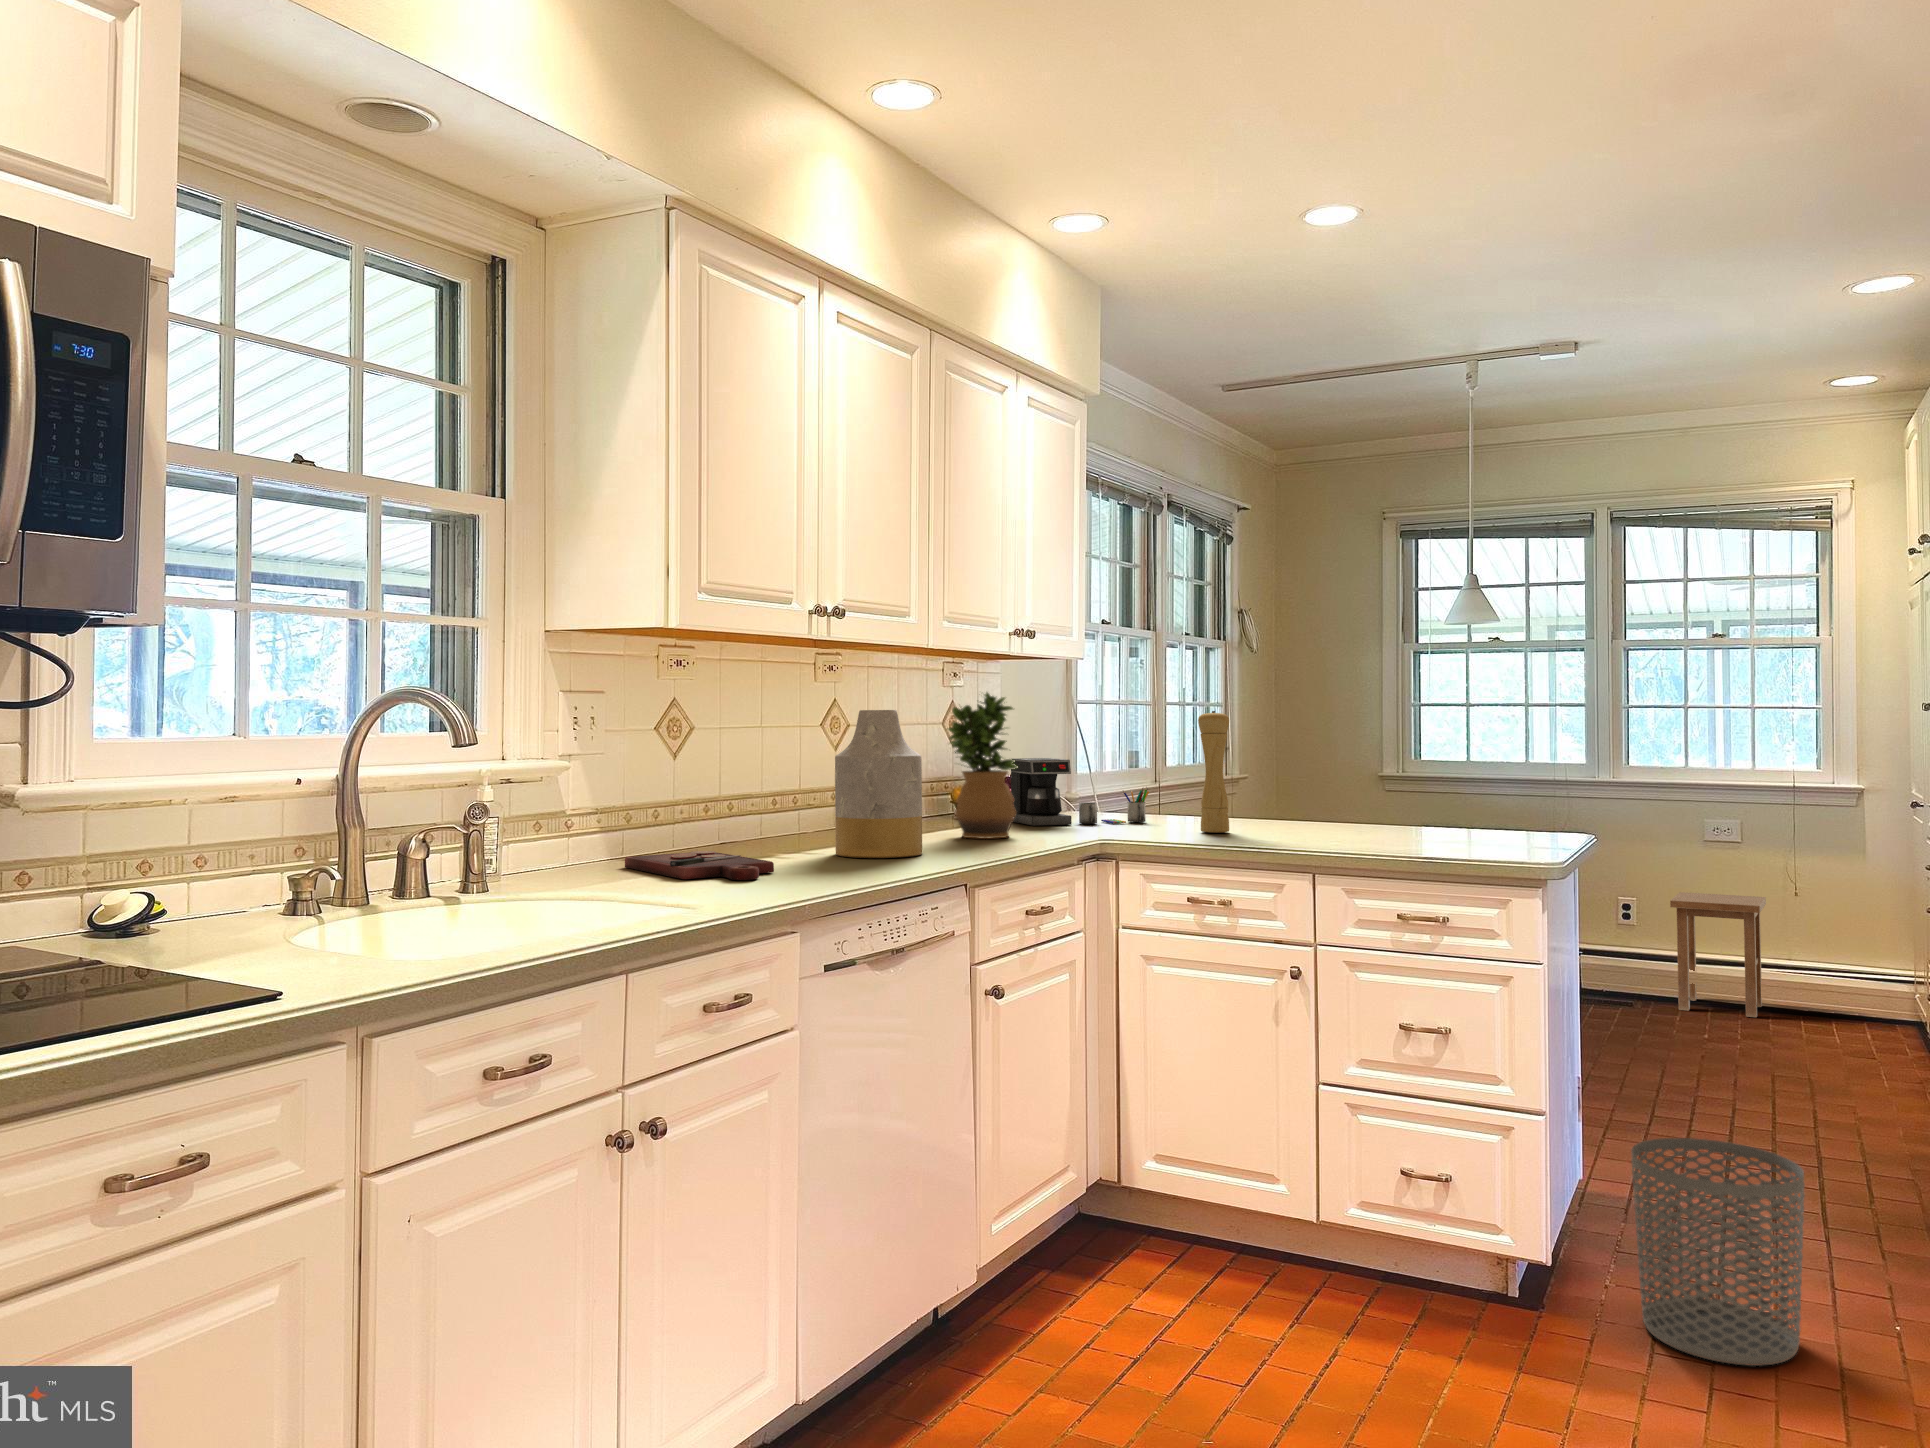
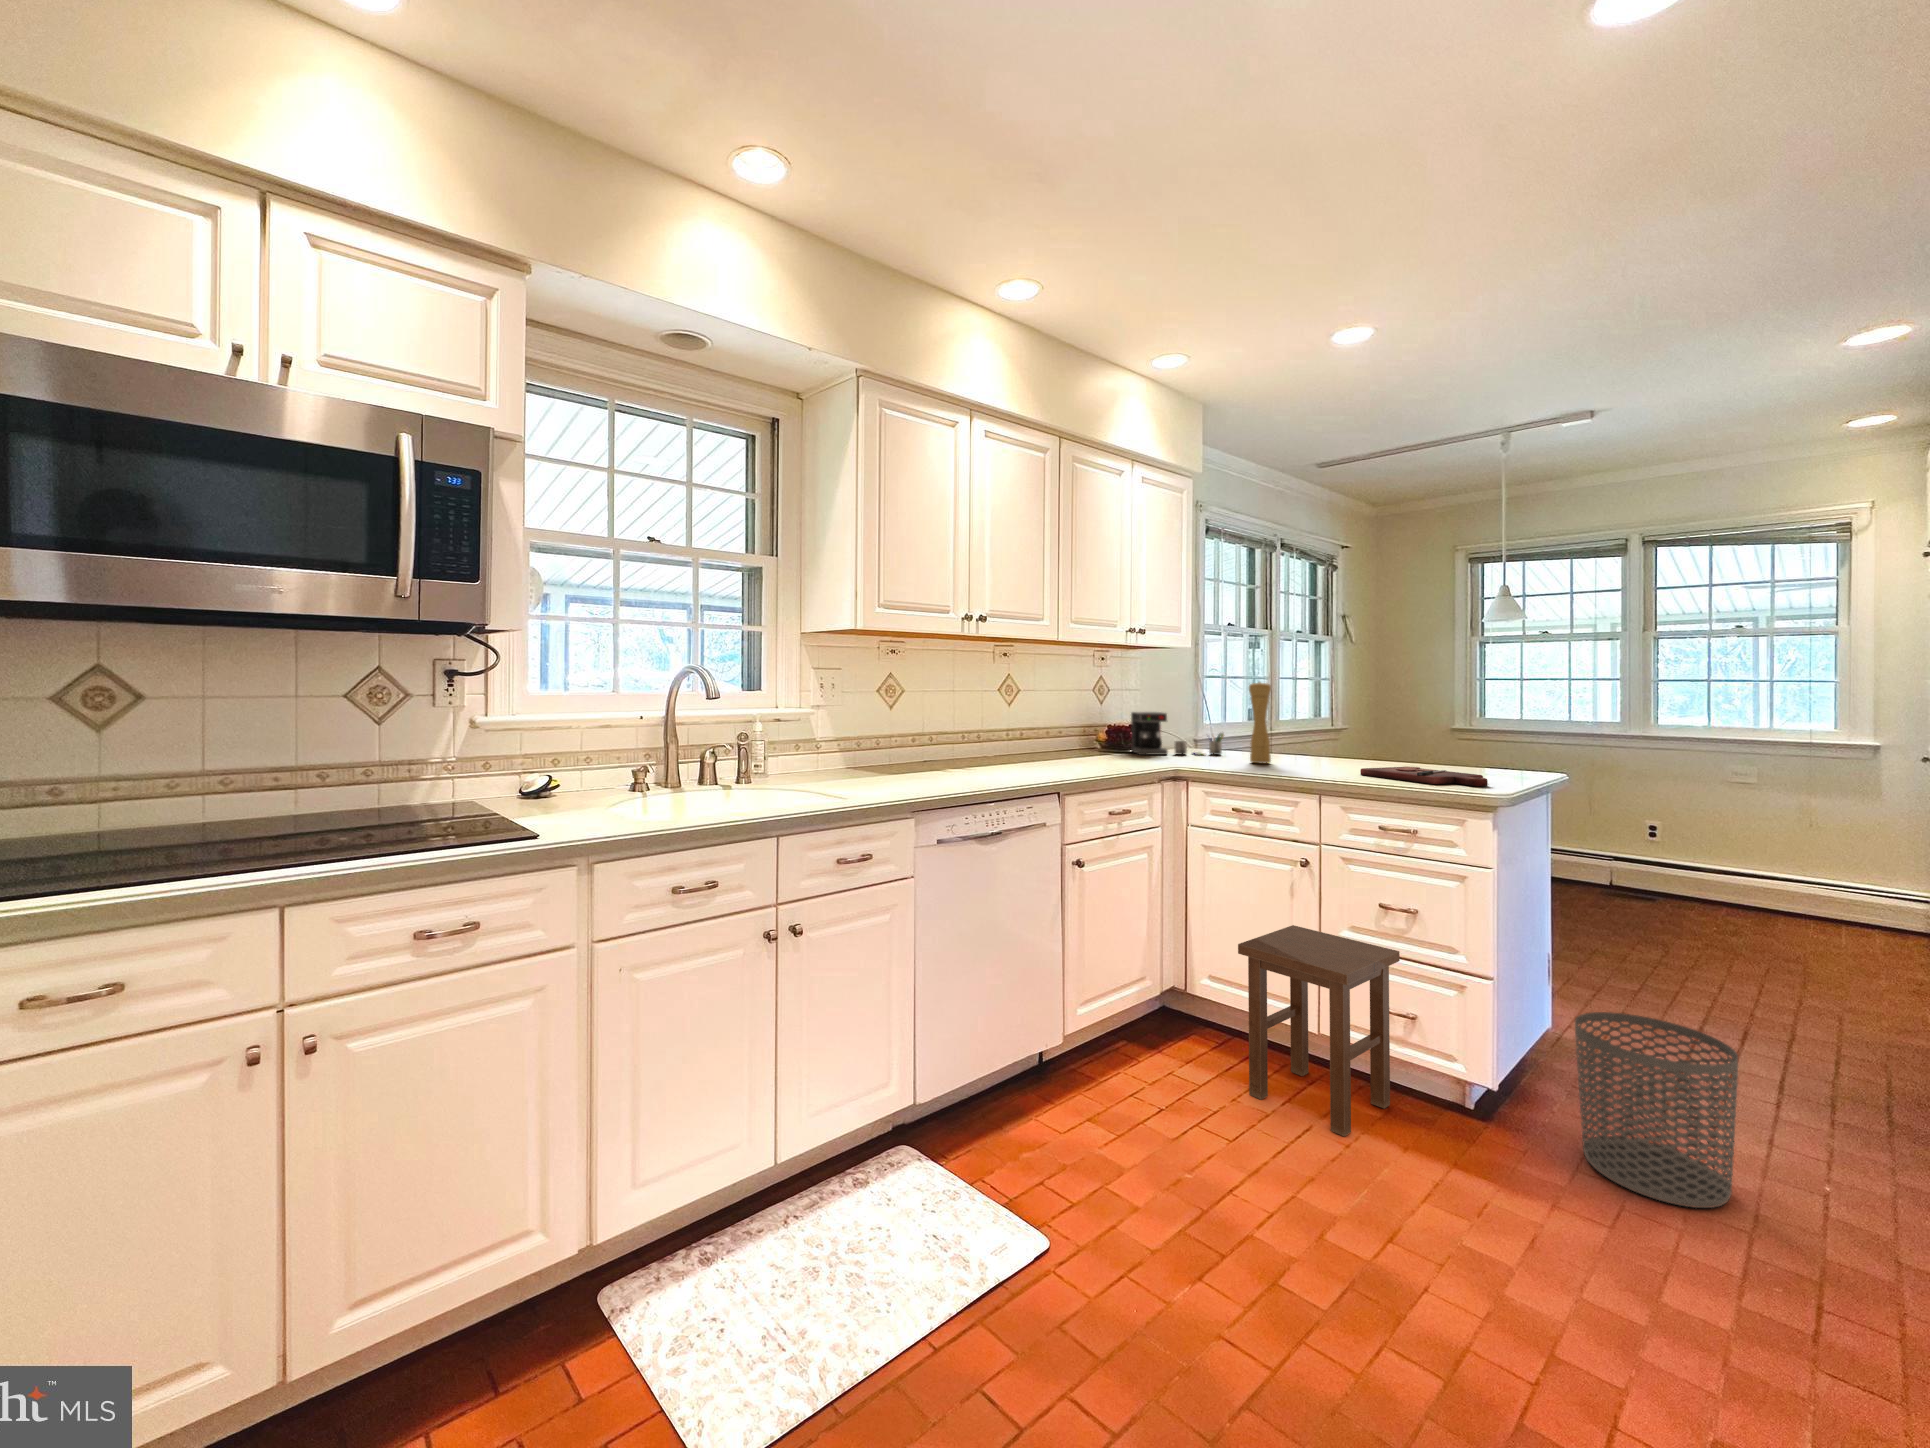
potted plant: present [947,692,1017,839] -> none [1071,669,1120,762]
vase: present [835,710,922,858] -> none [984,680,1039,772]
cutting board: present [625,851,774,880] -> present [1360,766,1488,786]
stool: present [1670,892,1766,1017] -> present [1238,925,1400,1136]

